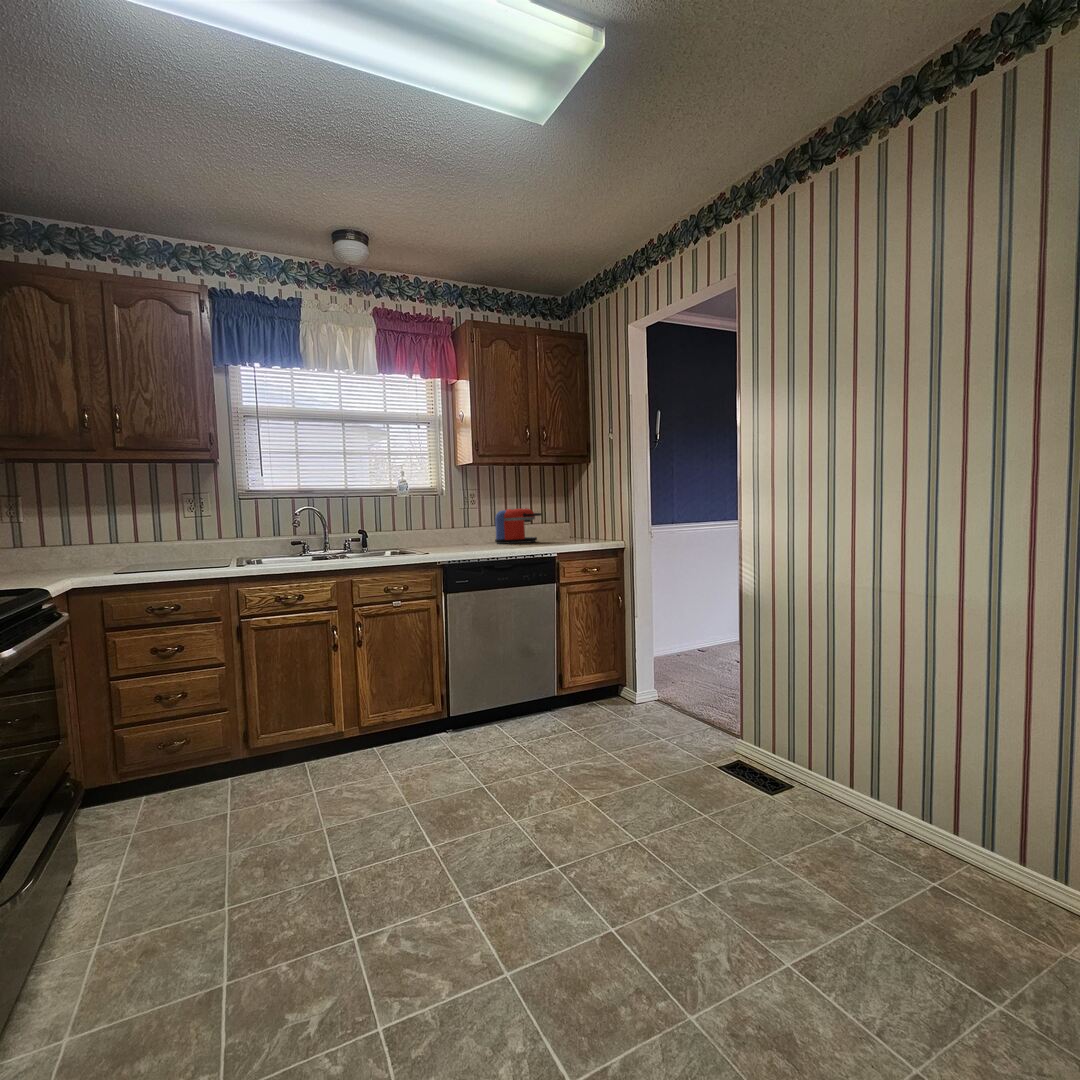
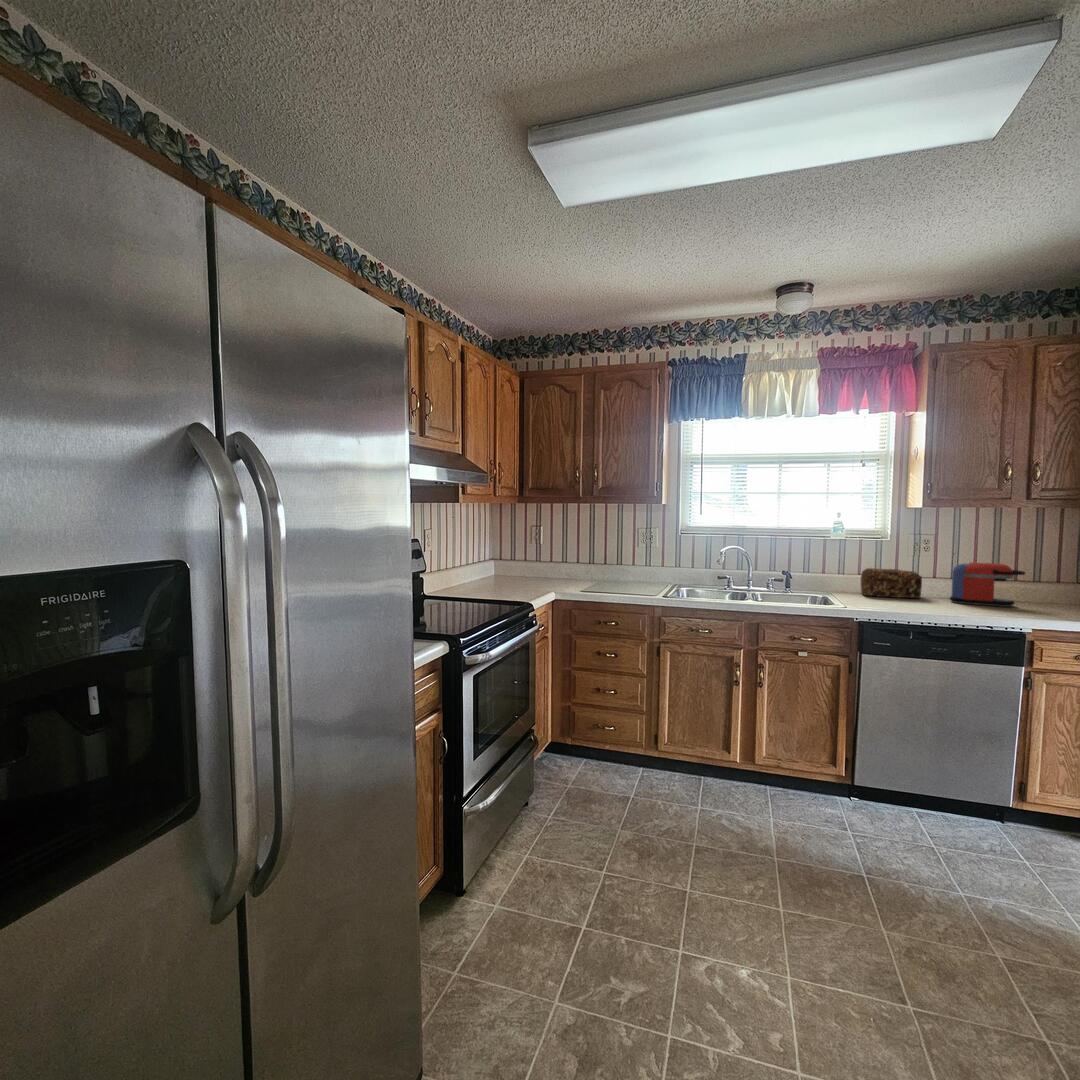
bread loaf: none [425,521,474,547] -> present [861,568,922,598]

